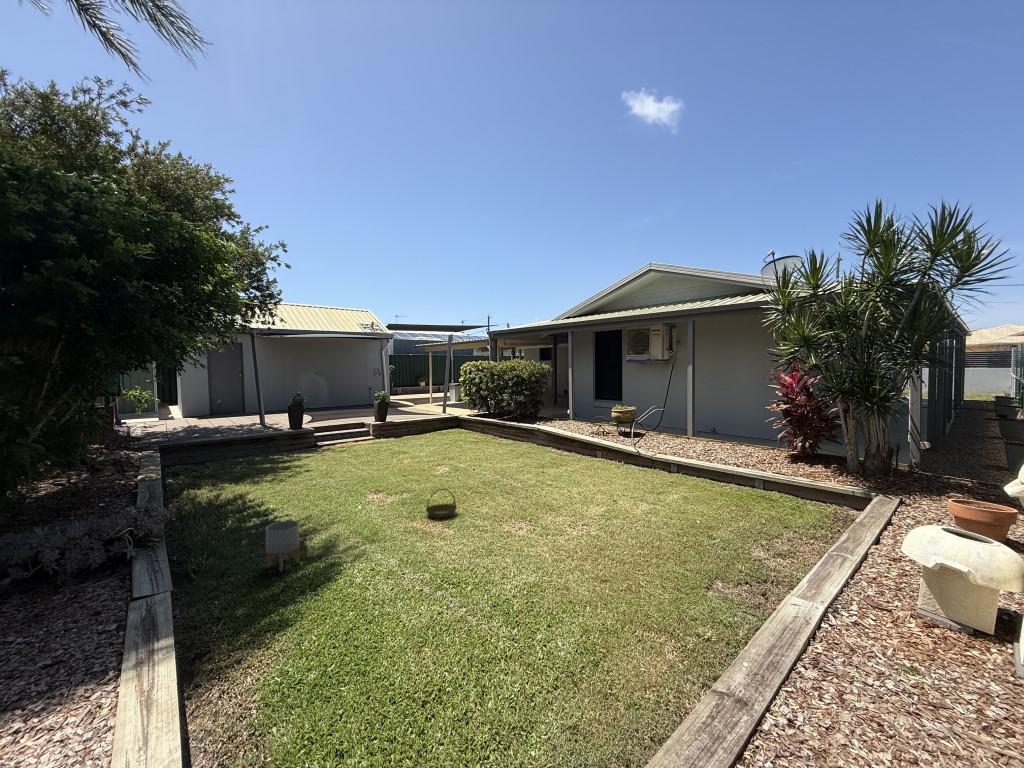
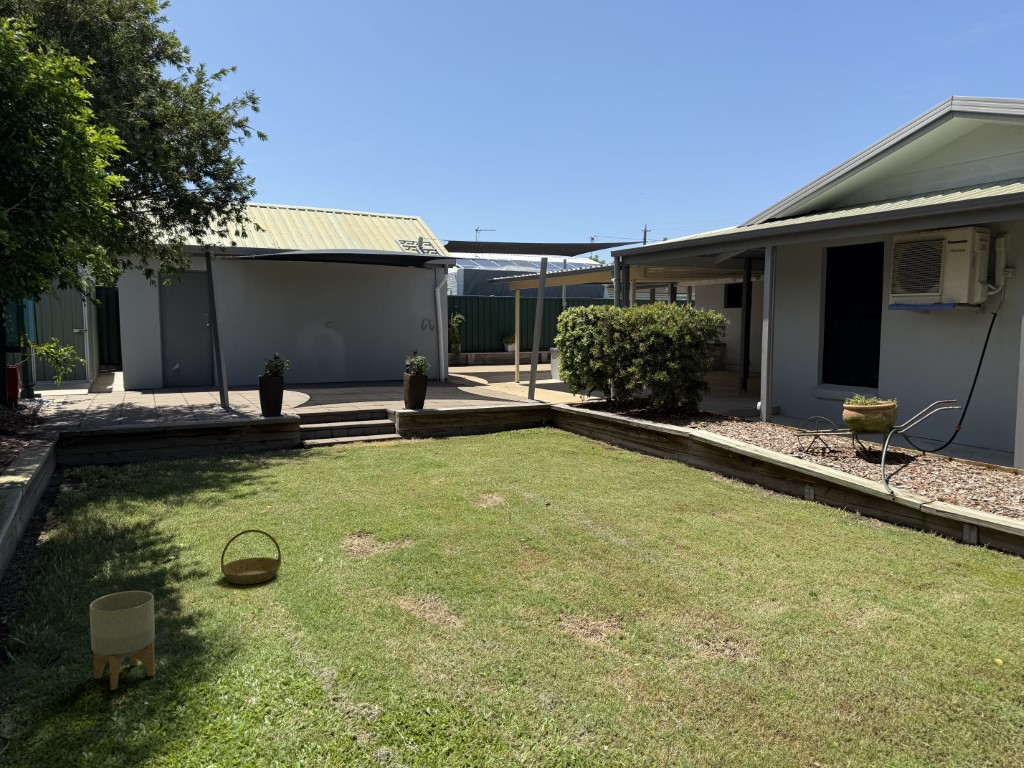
basket: present [426,489,457,519] -> present [221,530,281,584]

